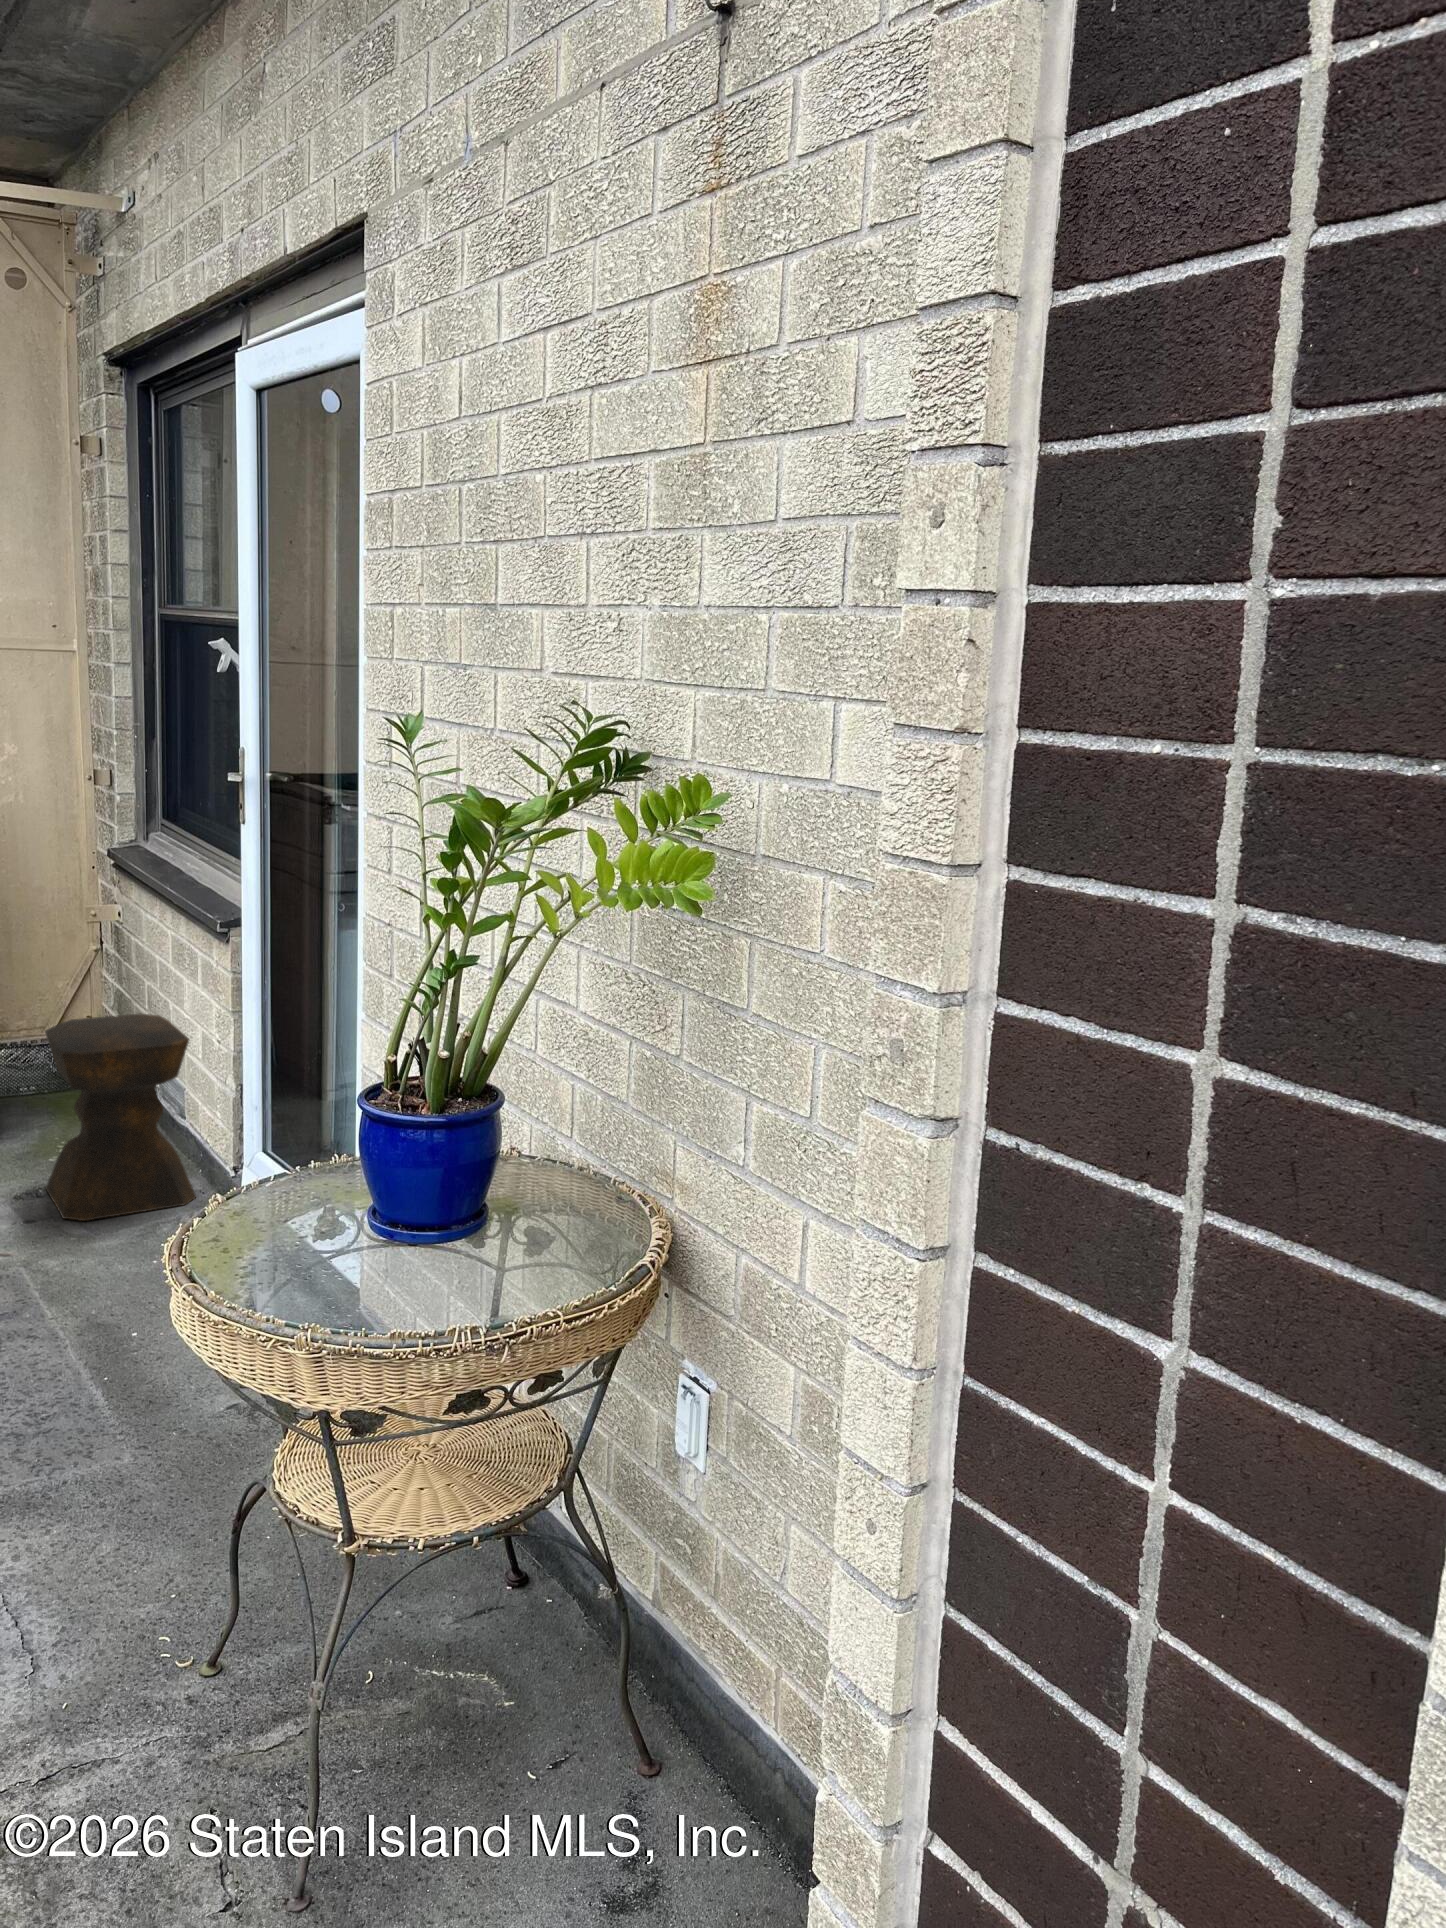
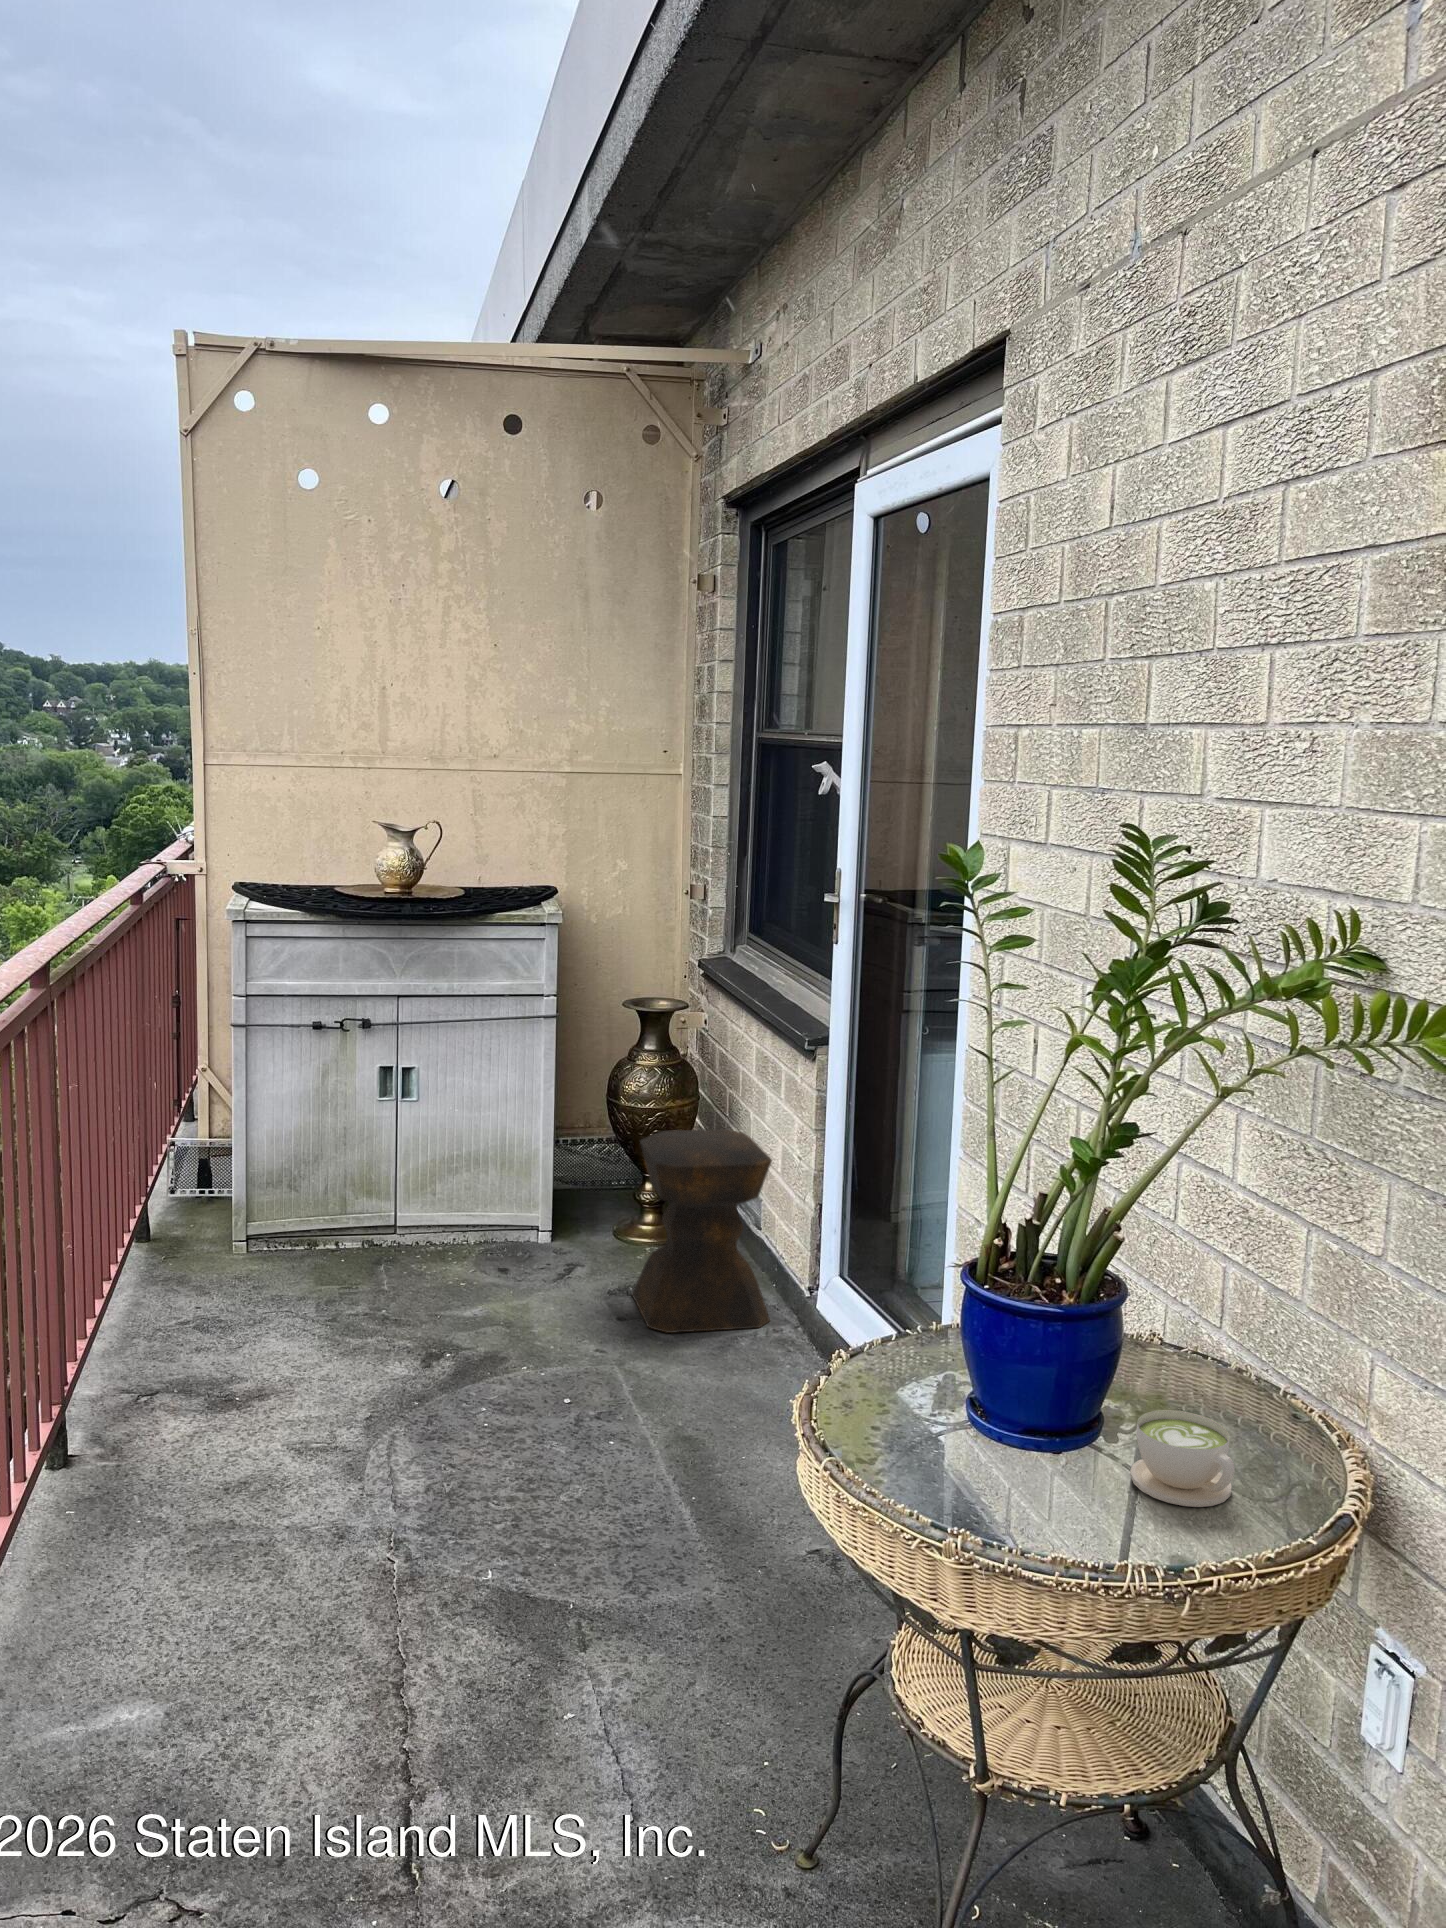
coffee cup: none [474,1203,559,1280] -> present [1130,1410,1235,1507]

